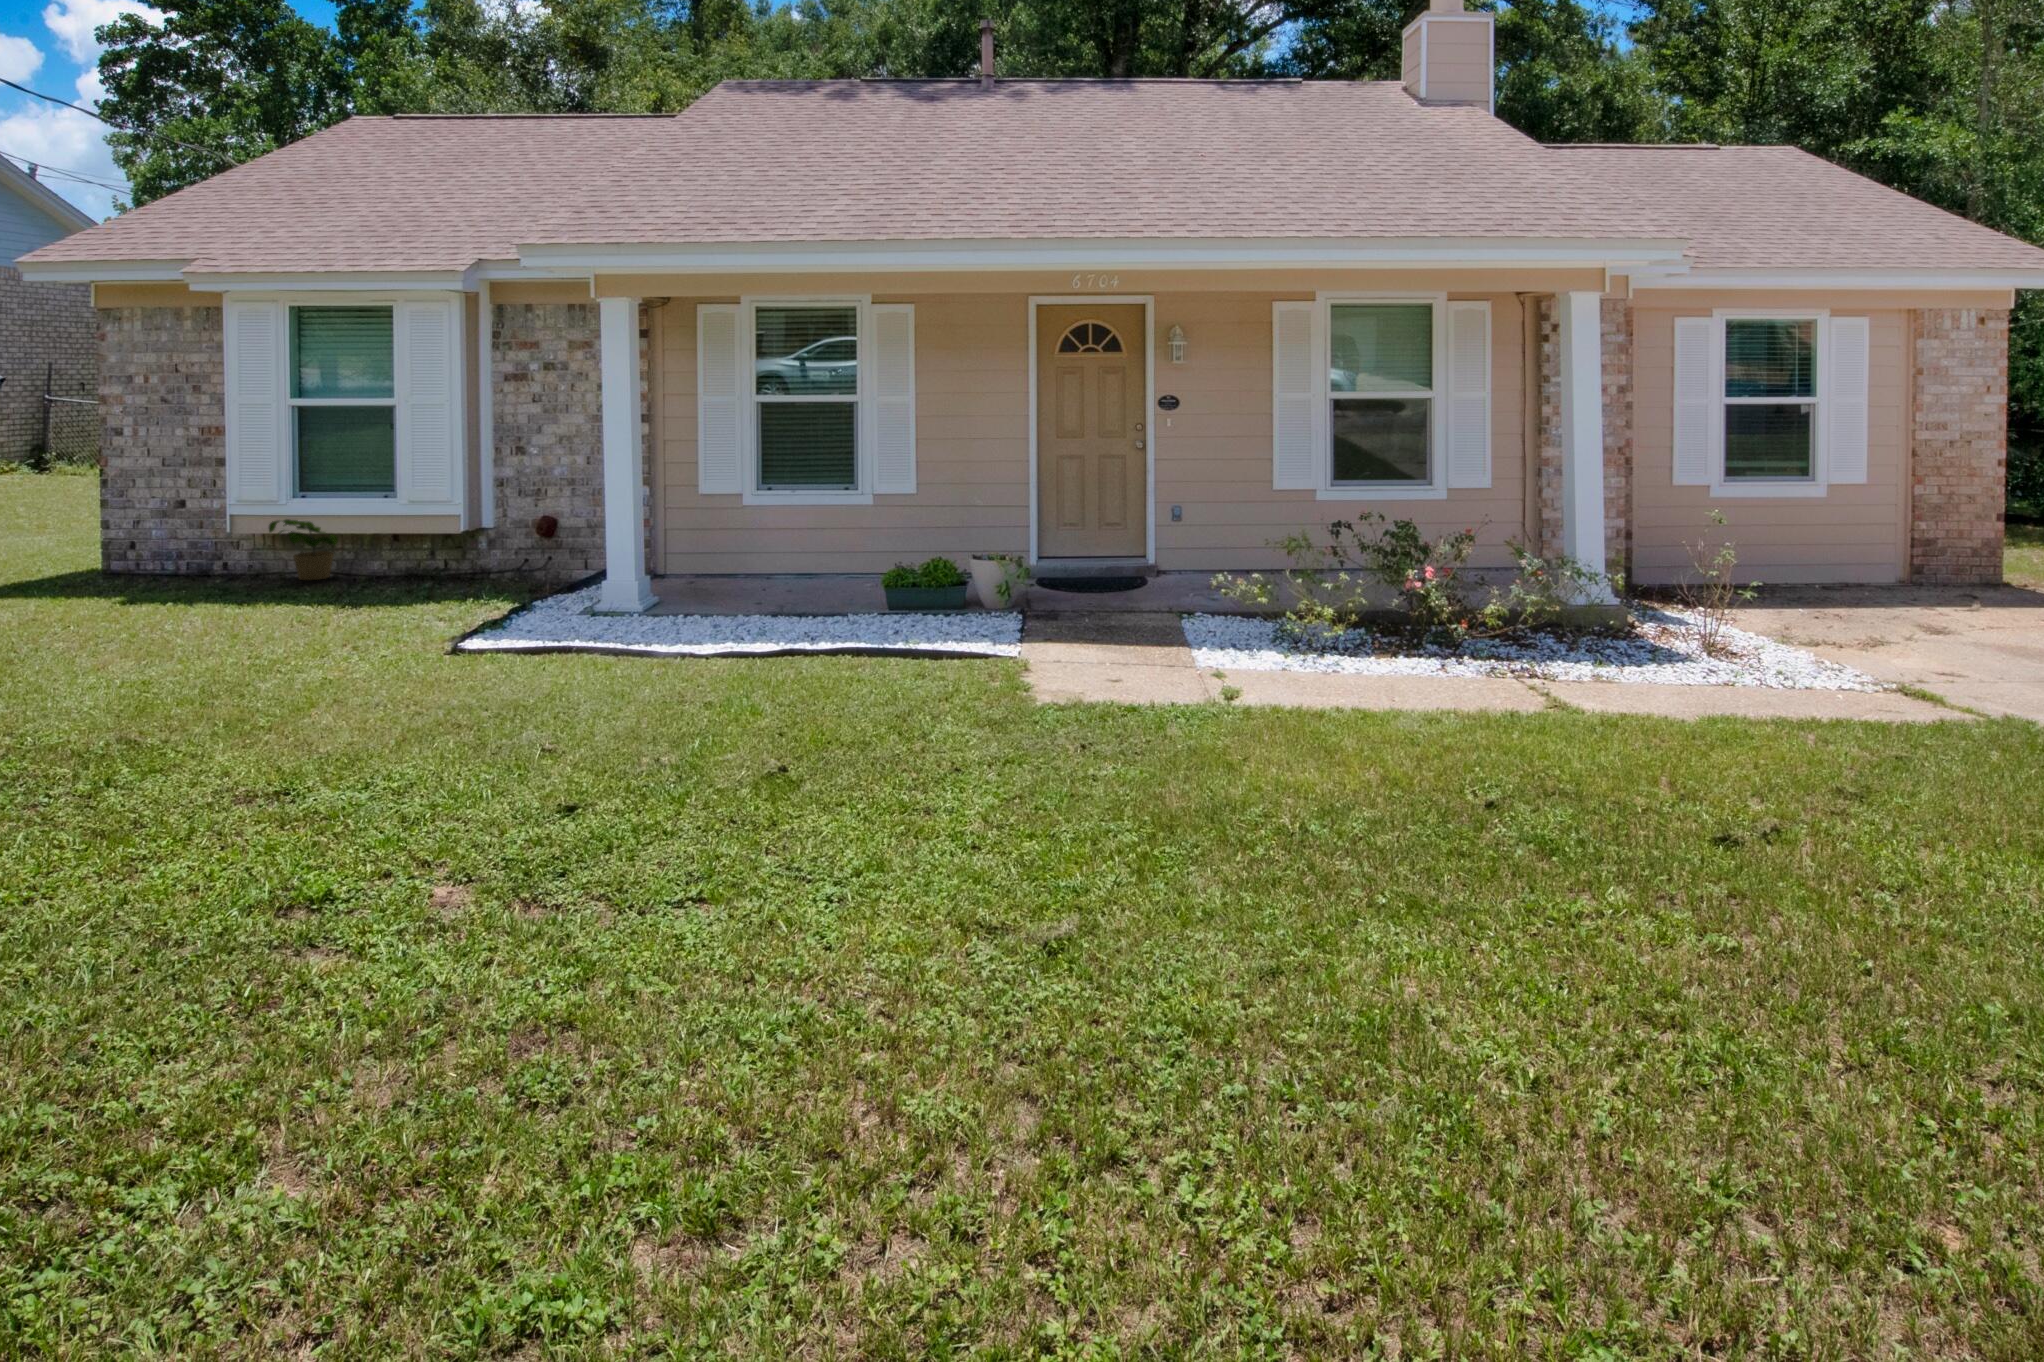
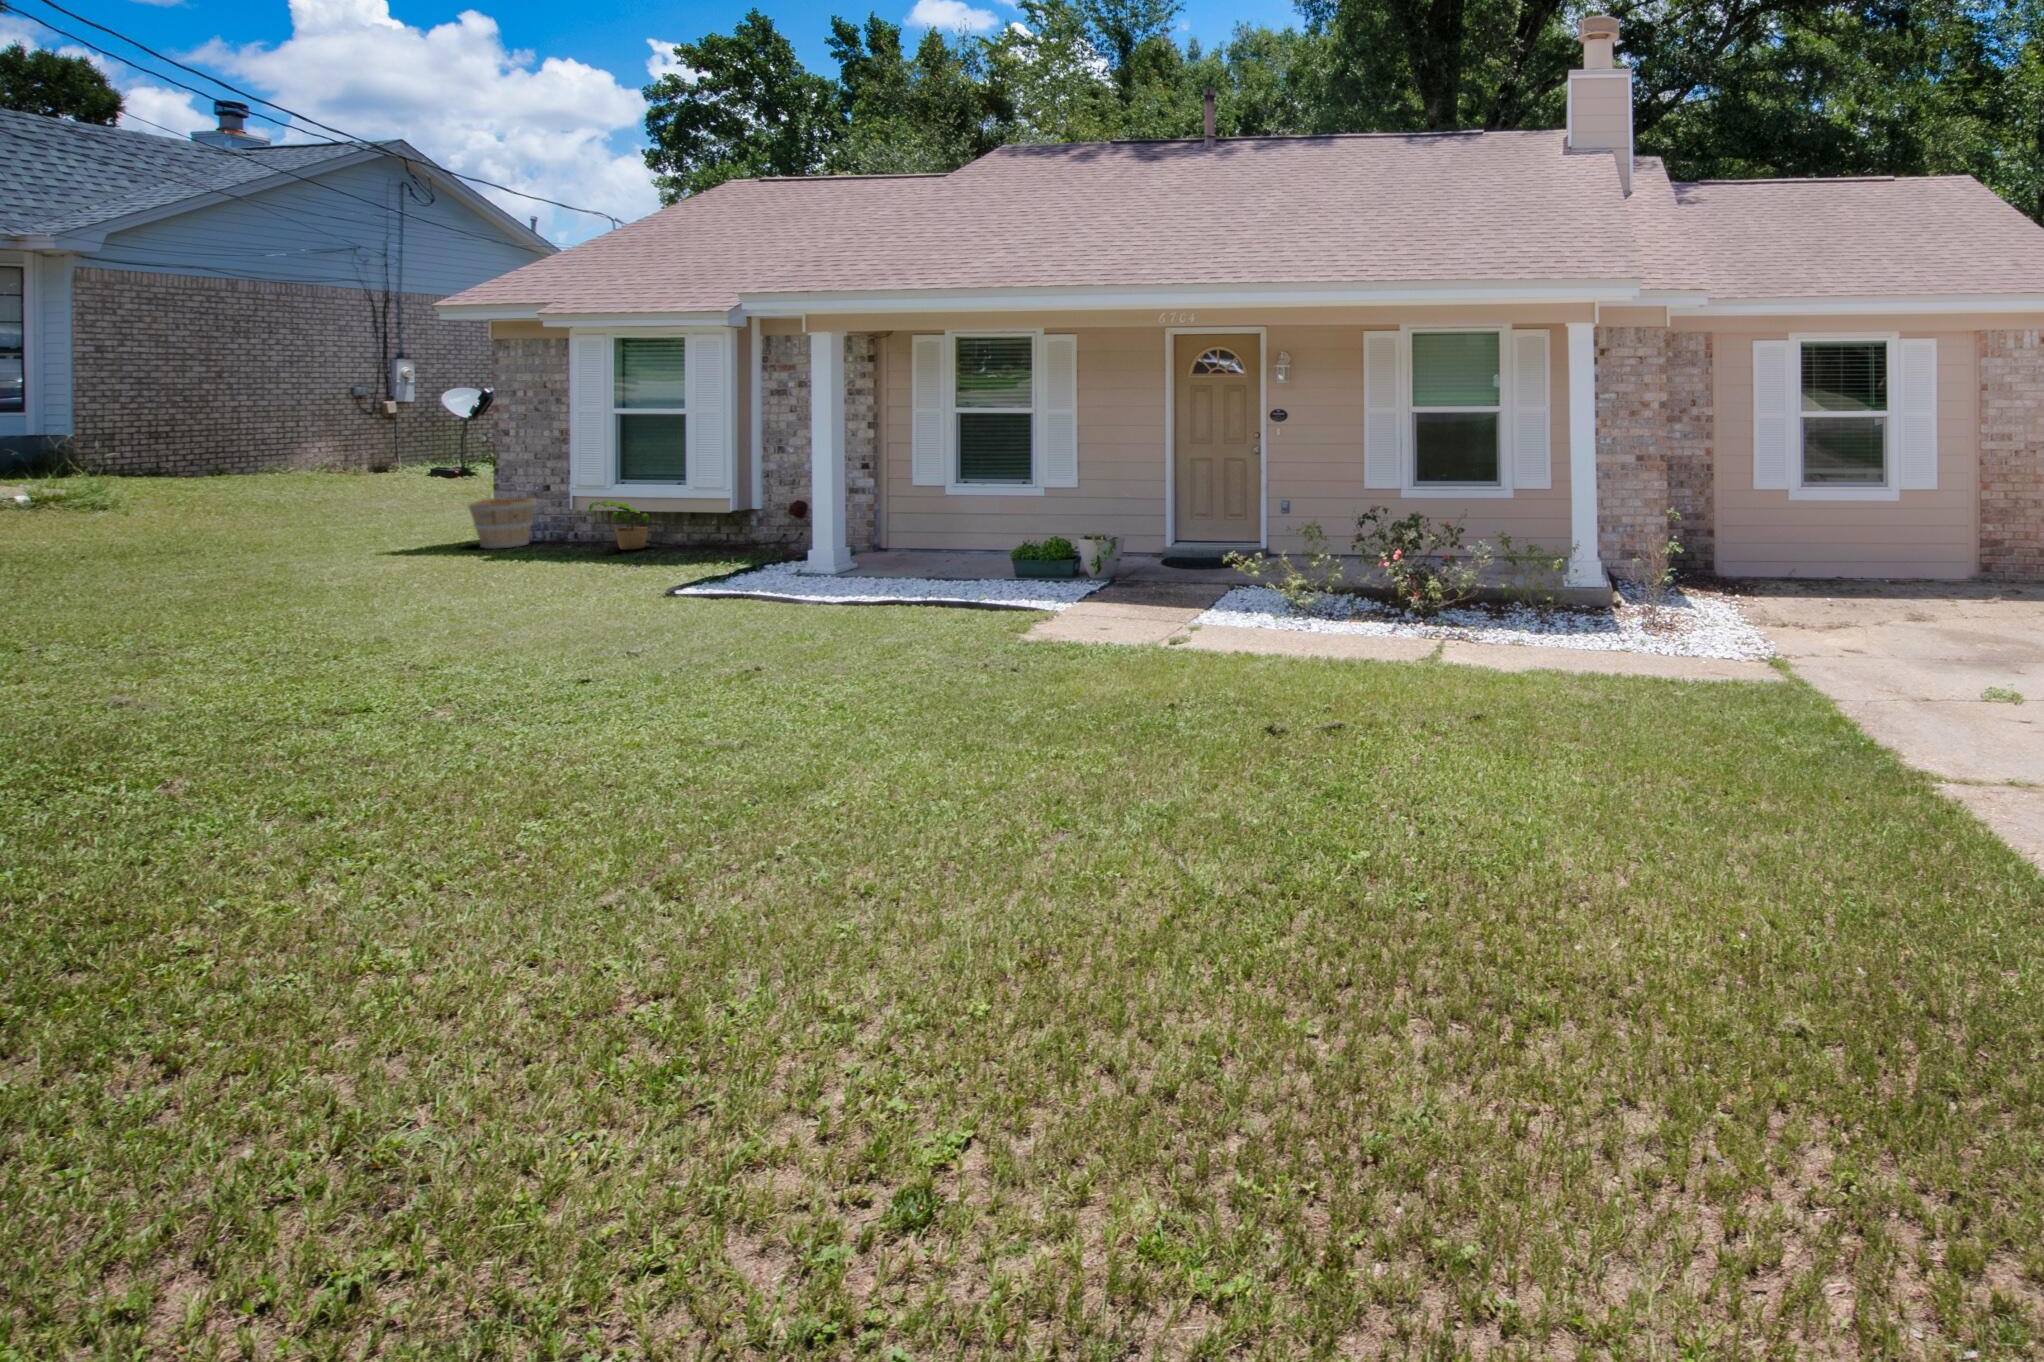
wooden bucket: none [91,517,178,583] -> present [469,498,536,549]

